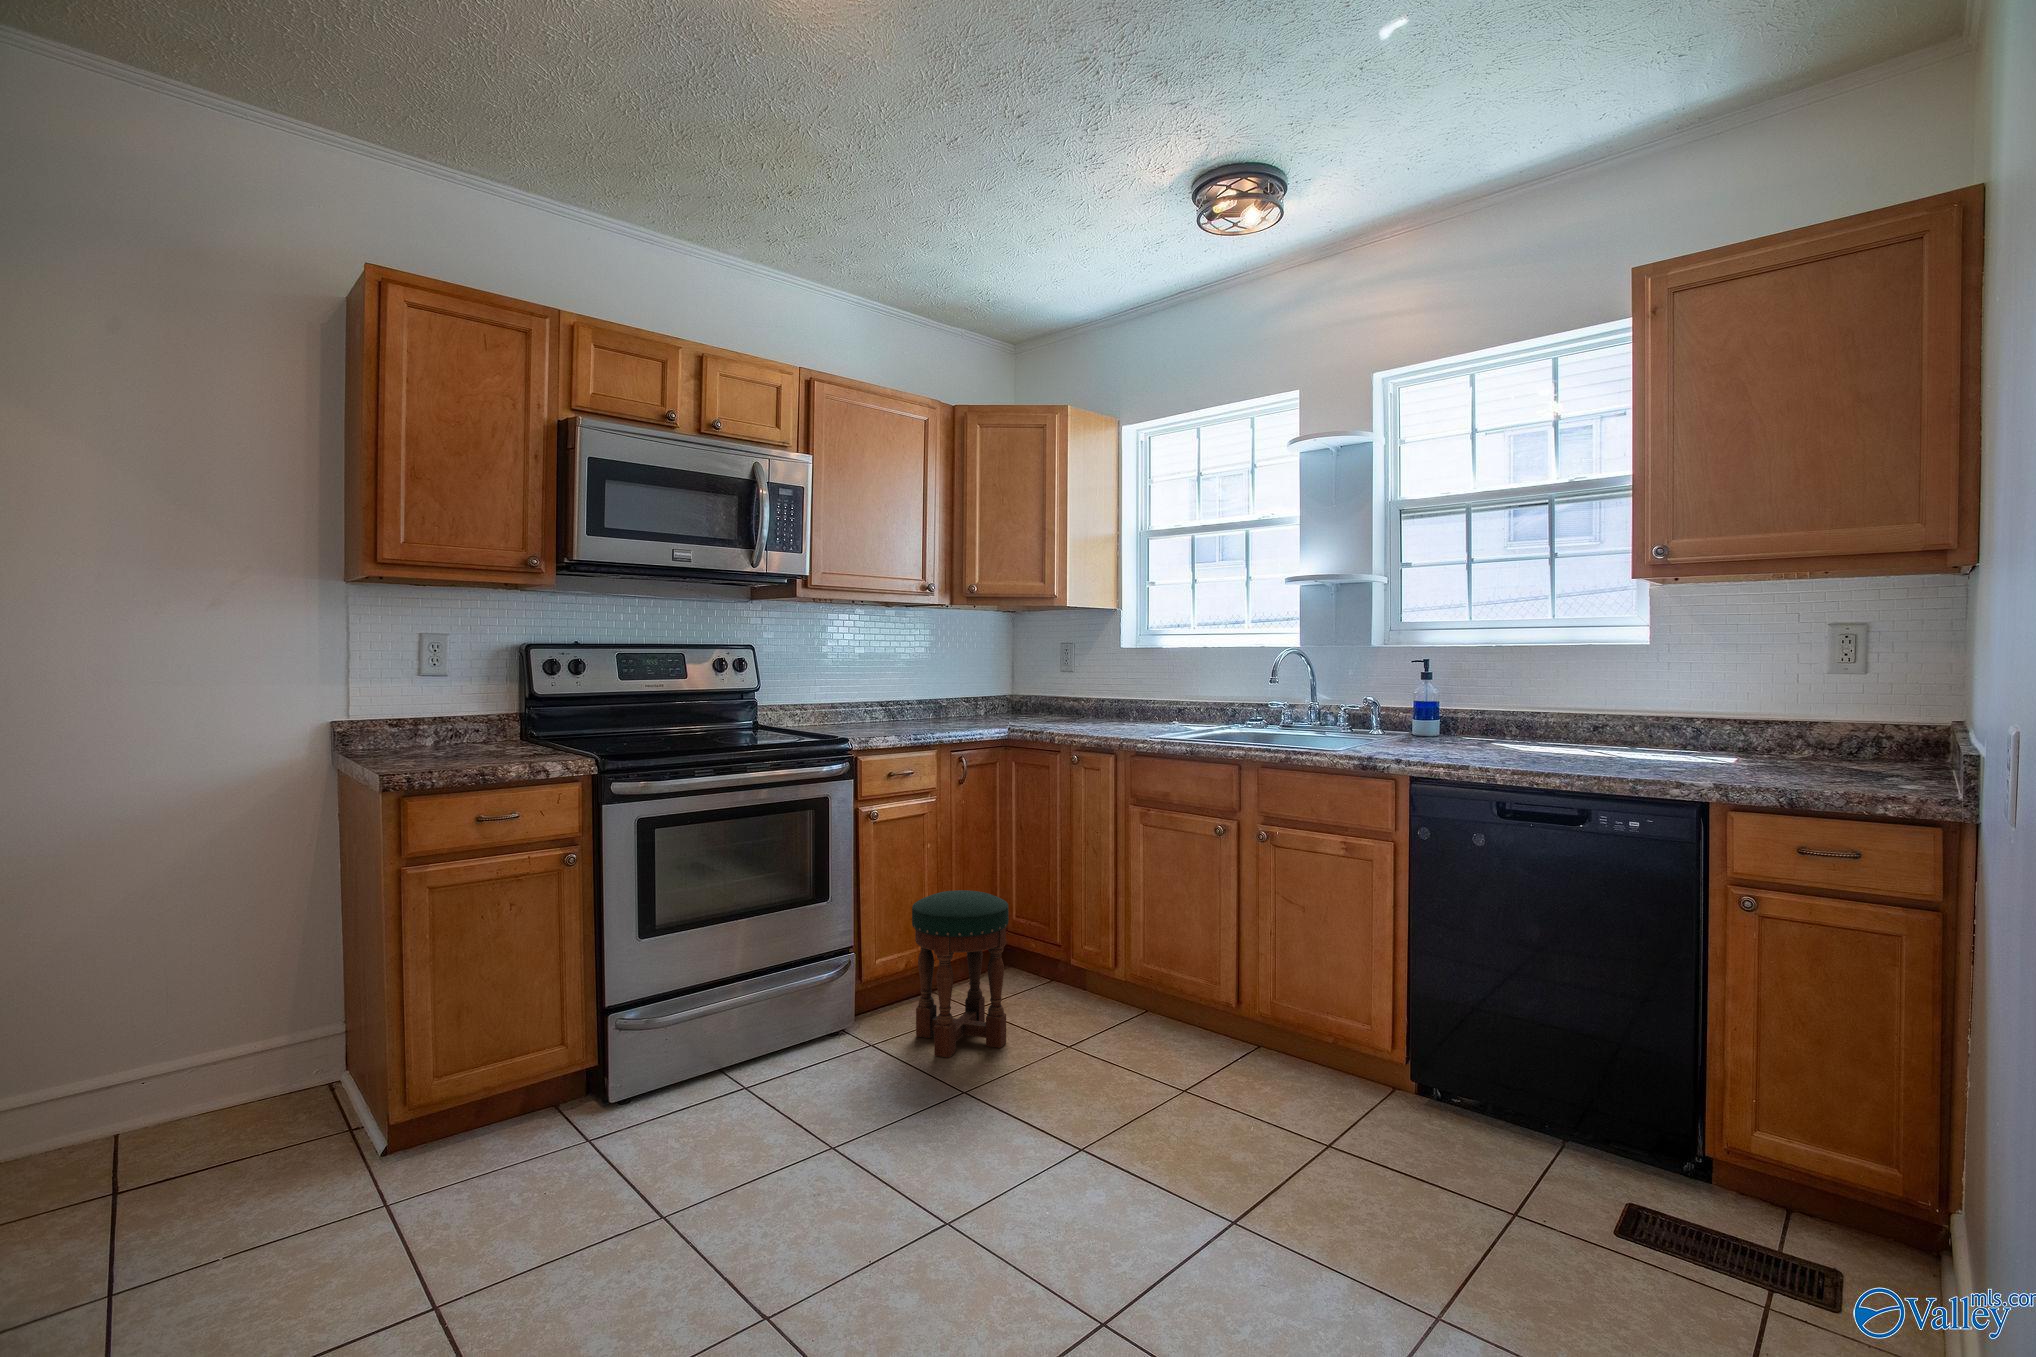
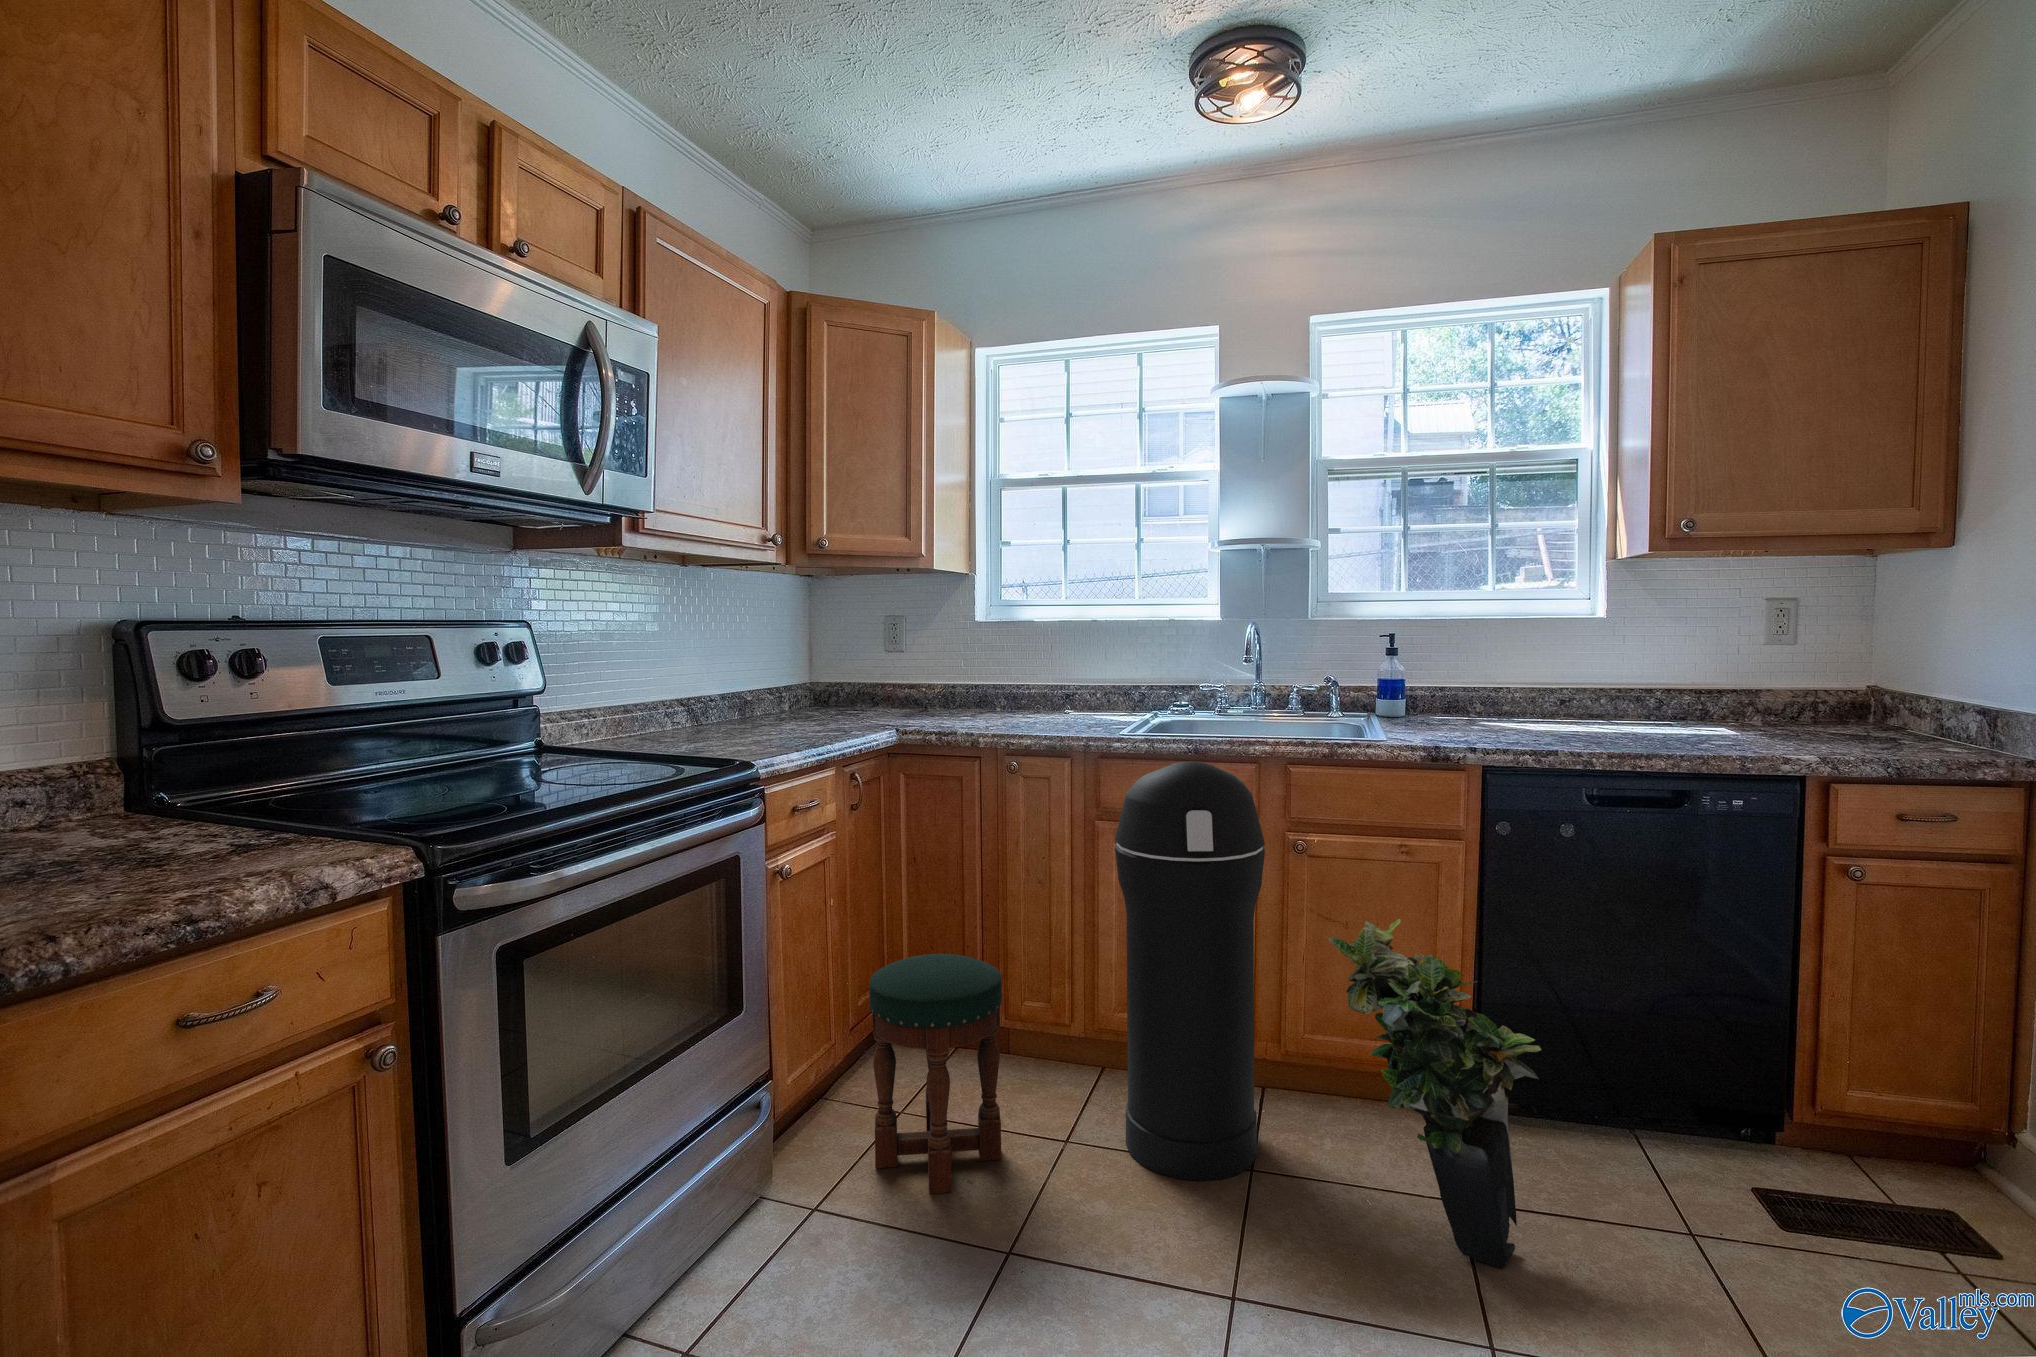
trash can: none [1086,757,1204,1090] -> present [1115,761,1265,1181]
potted plant: none [1189,892,1340,1185] -> present [1329,919,1541,1268]

